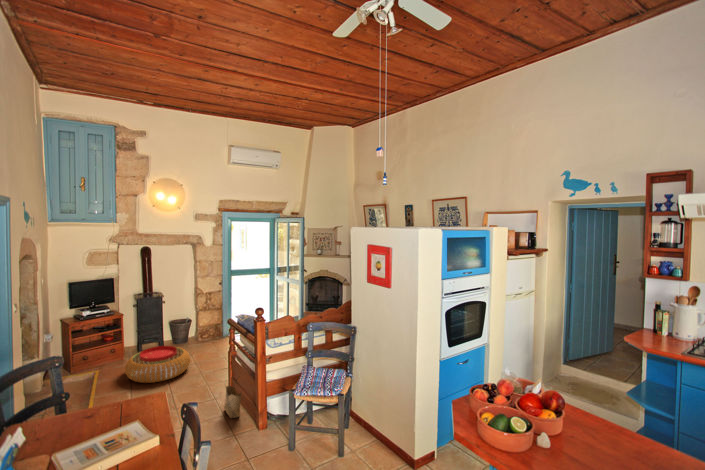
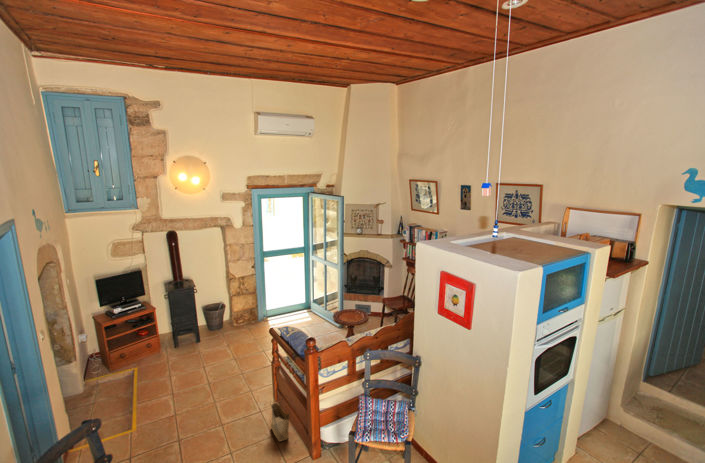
pouf: present [125,346,190,383] -> none [162,341,229,387]

